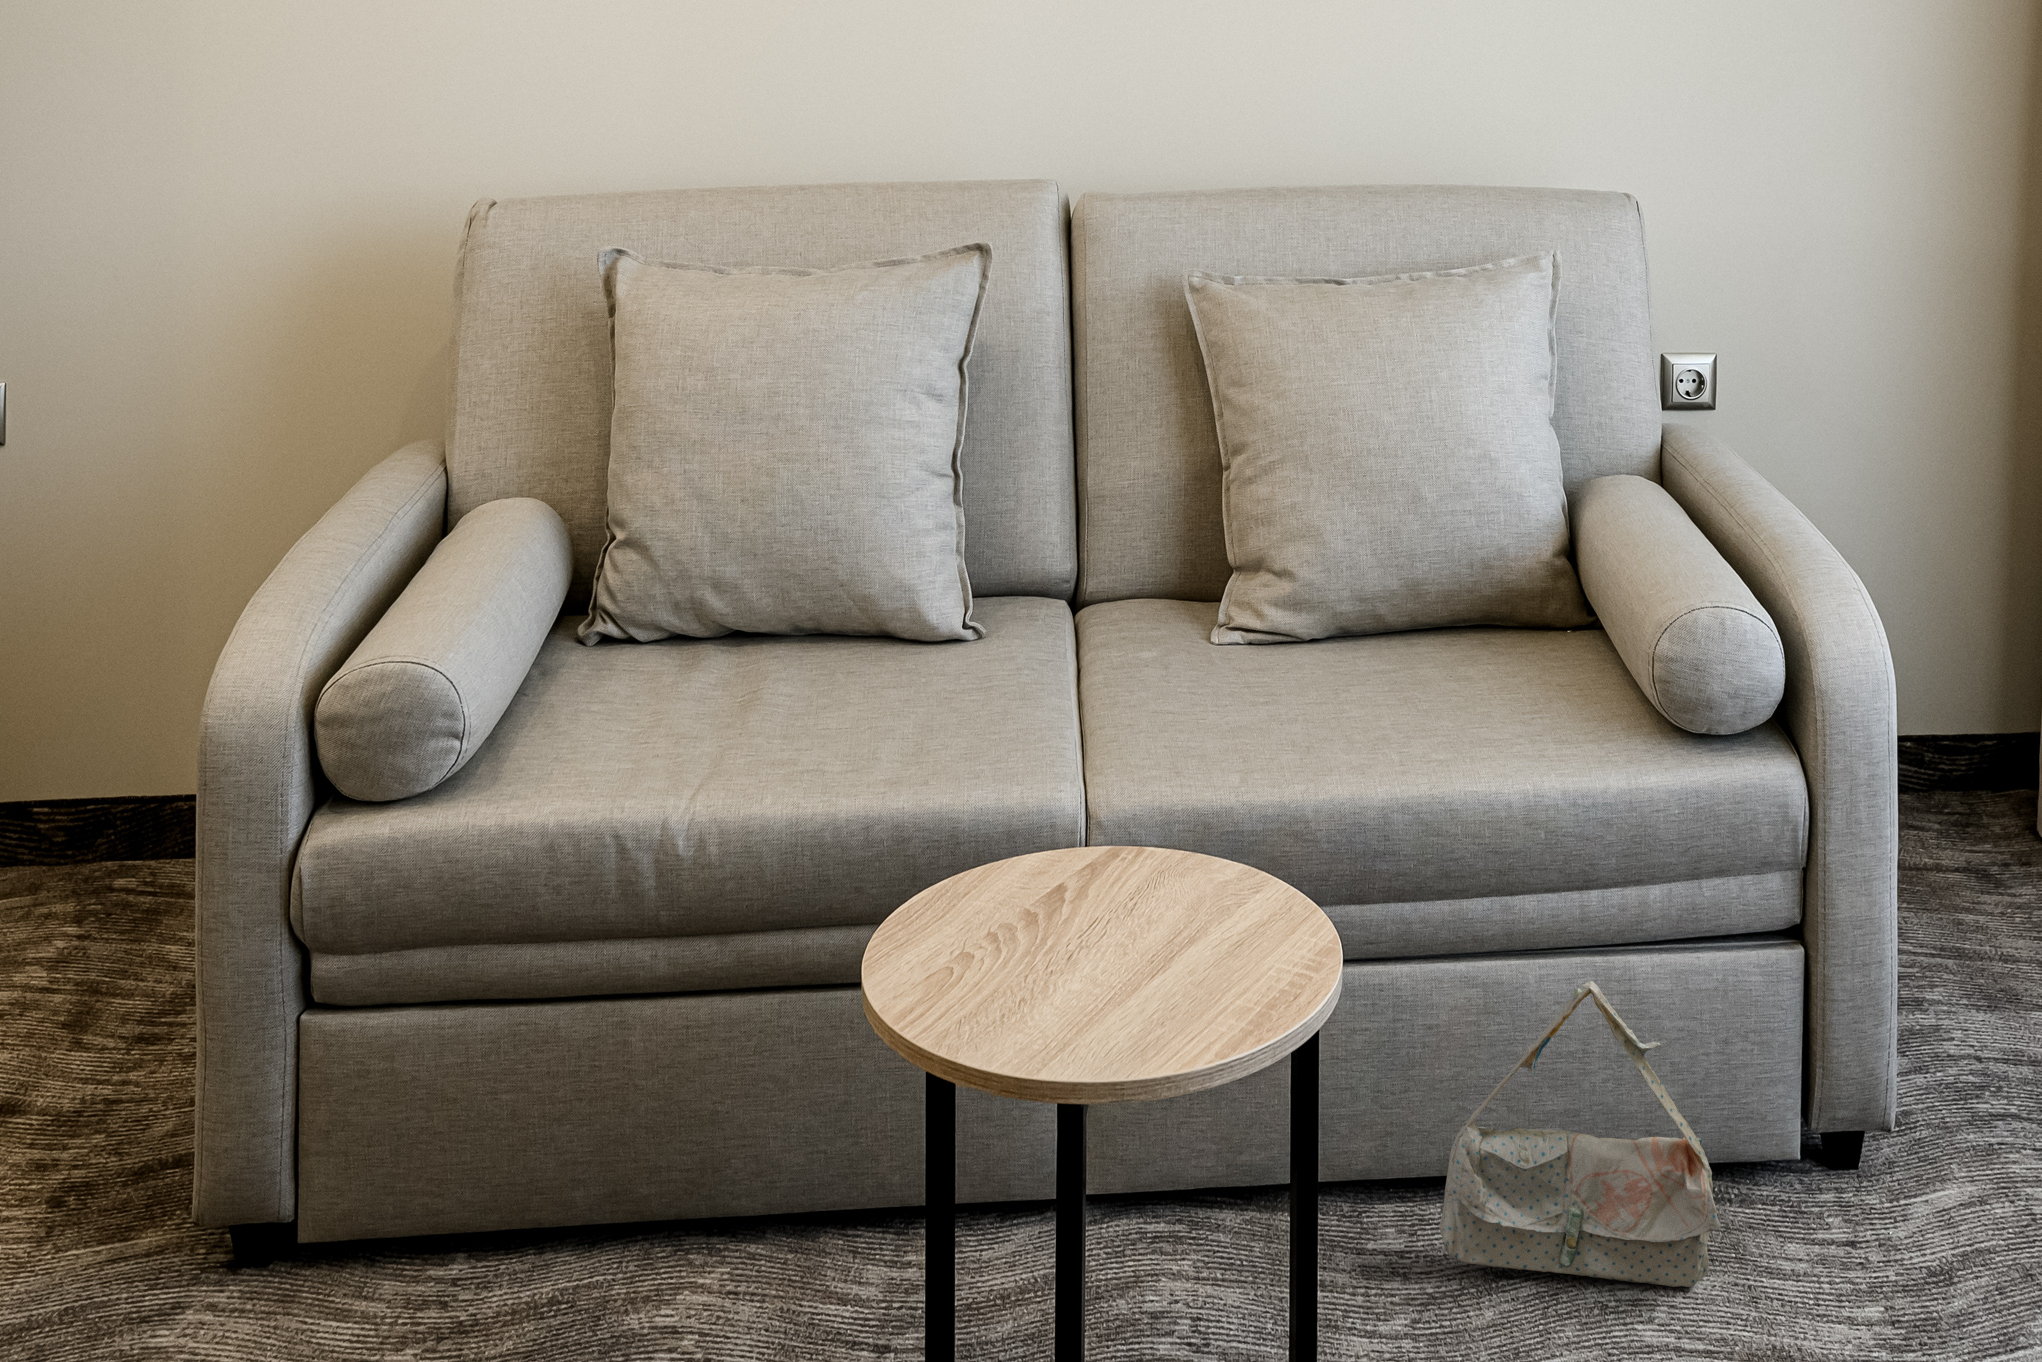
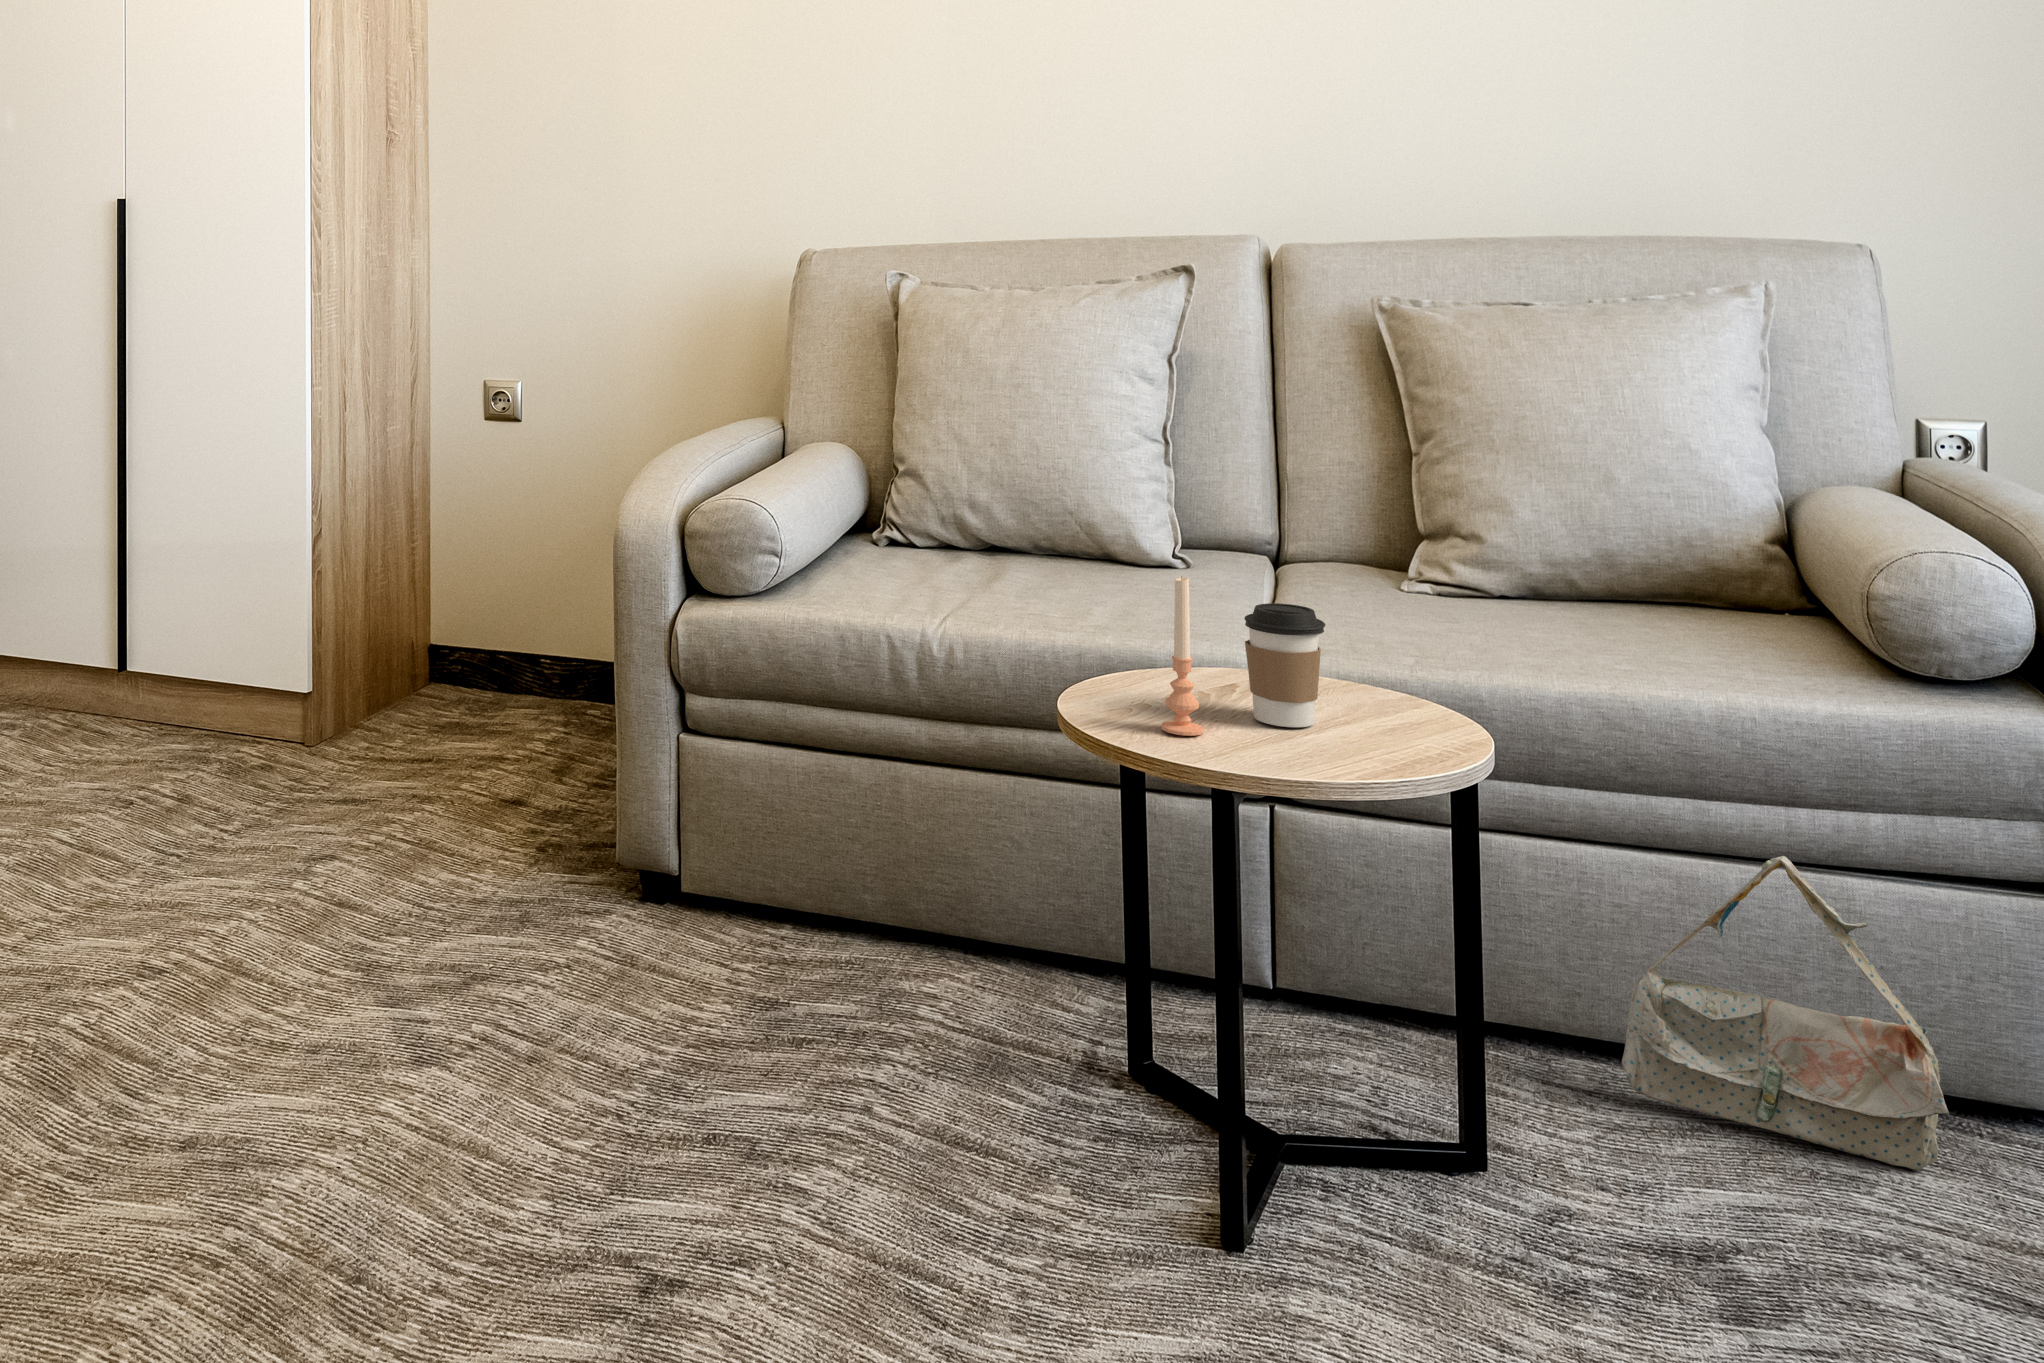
candle: none [983,781,1034,988] -> present [1161,576,1204,736]
coffee cup: none [1079,788,1171,950] -> present [1244,603,1325,727]

